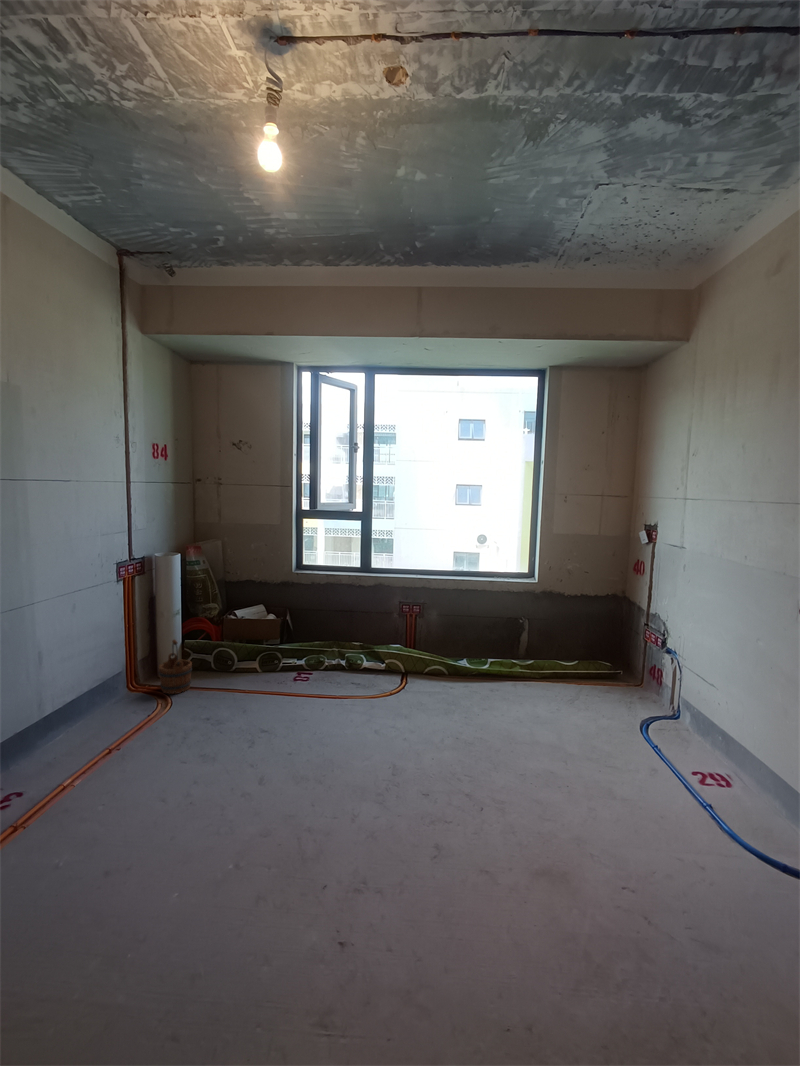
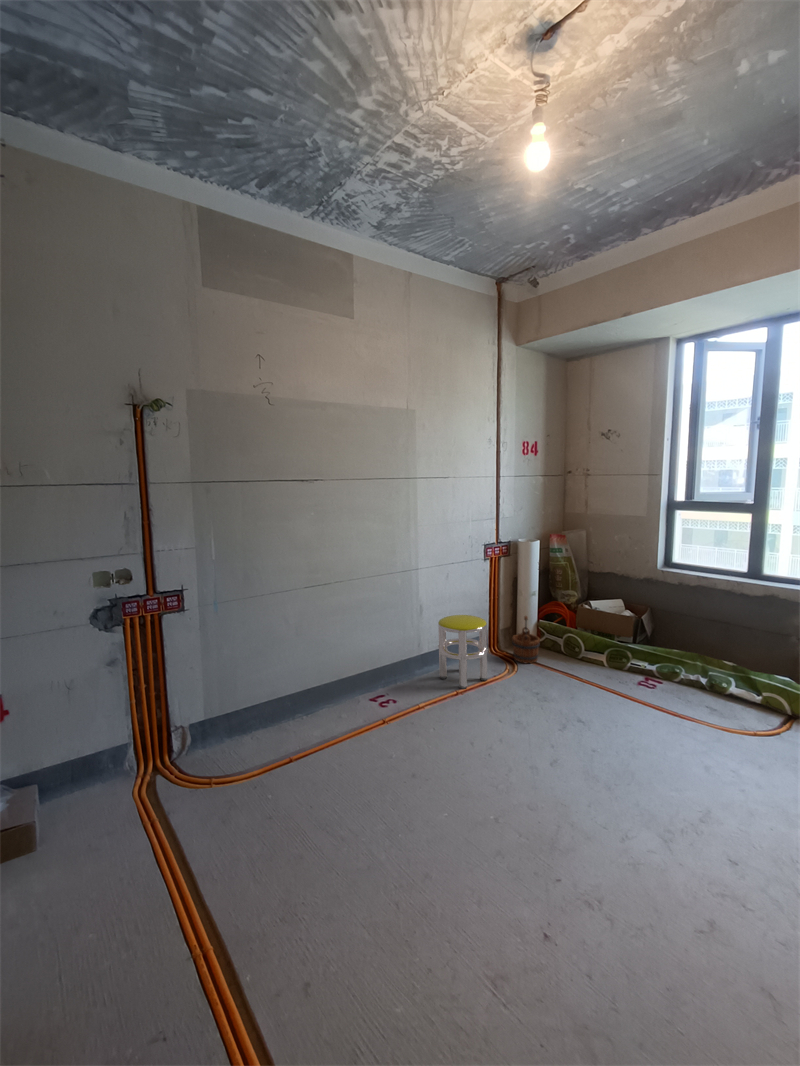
stool: none [69,651,143,745] -> present [438,615,489,689]

